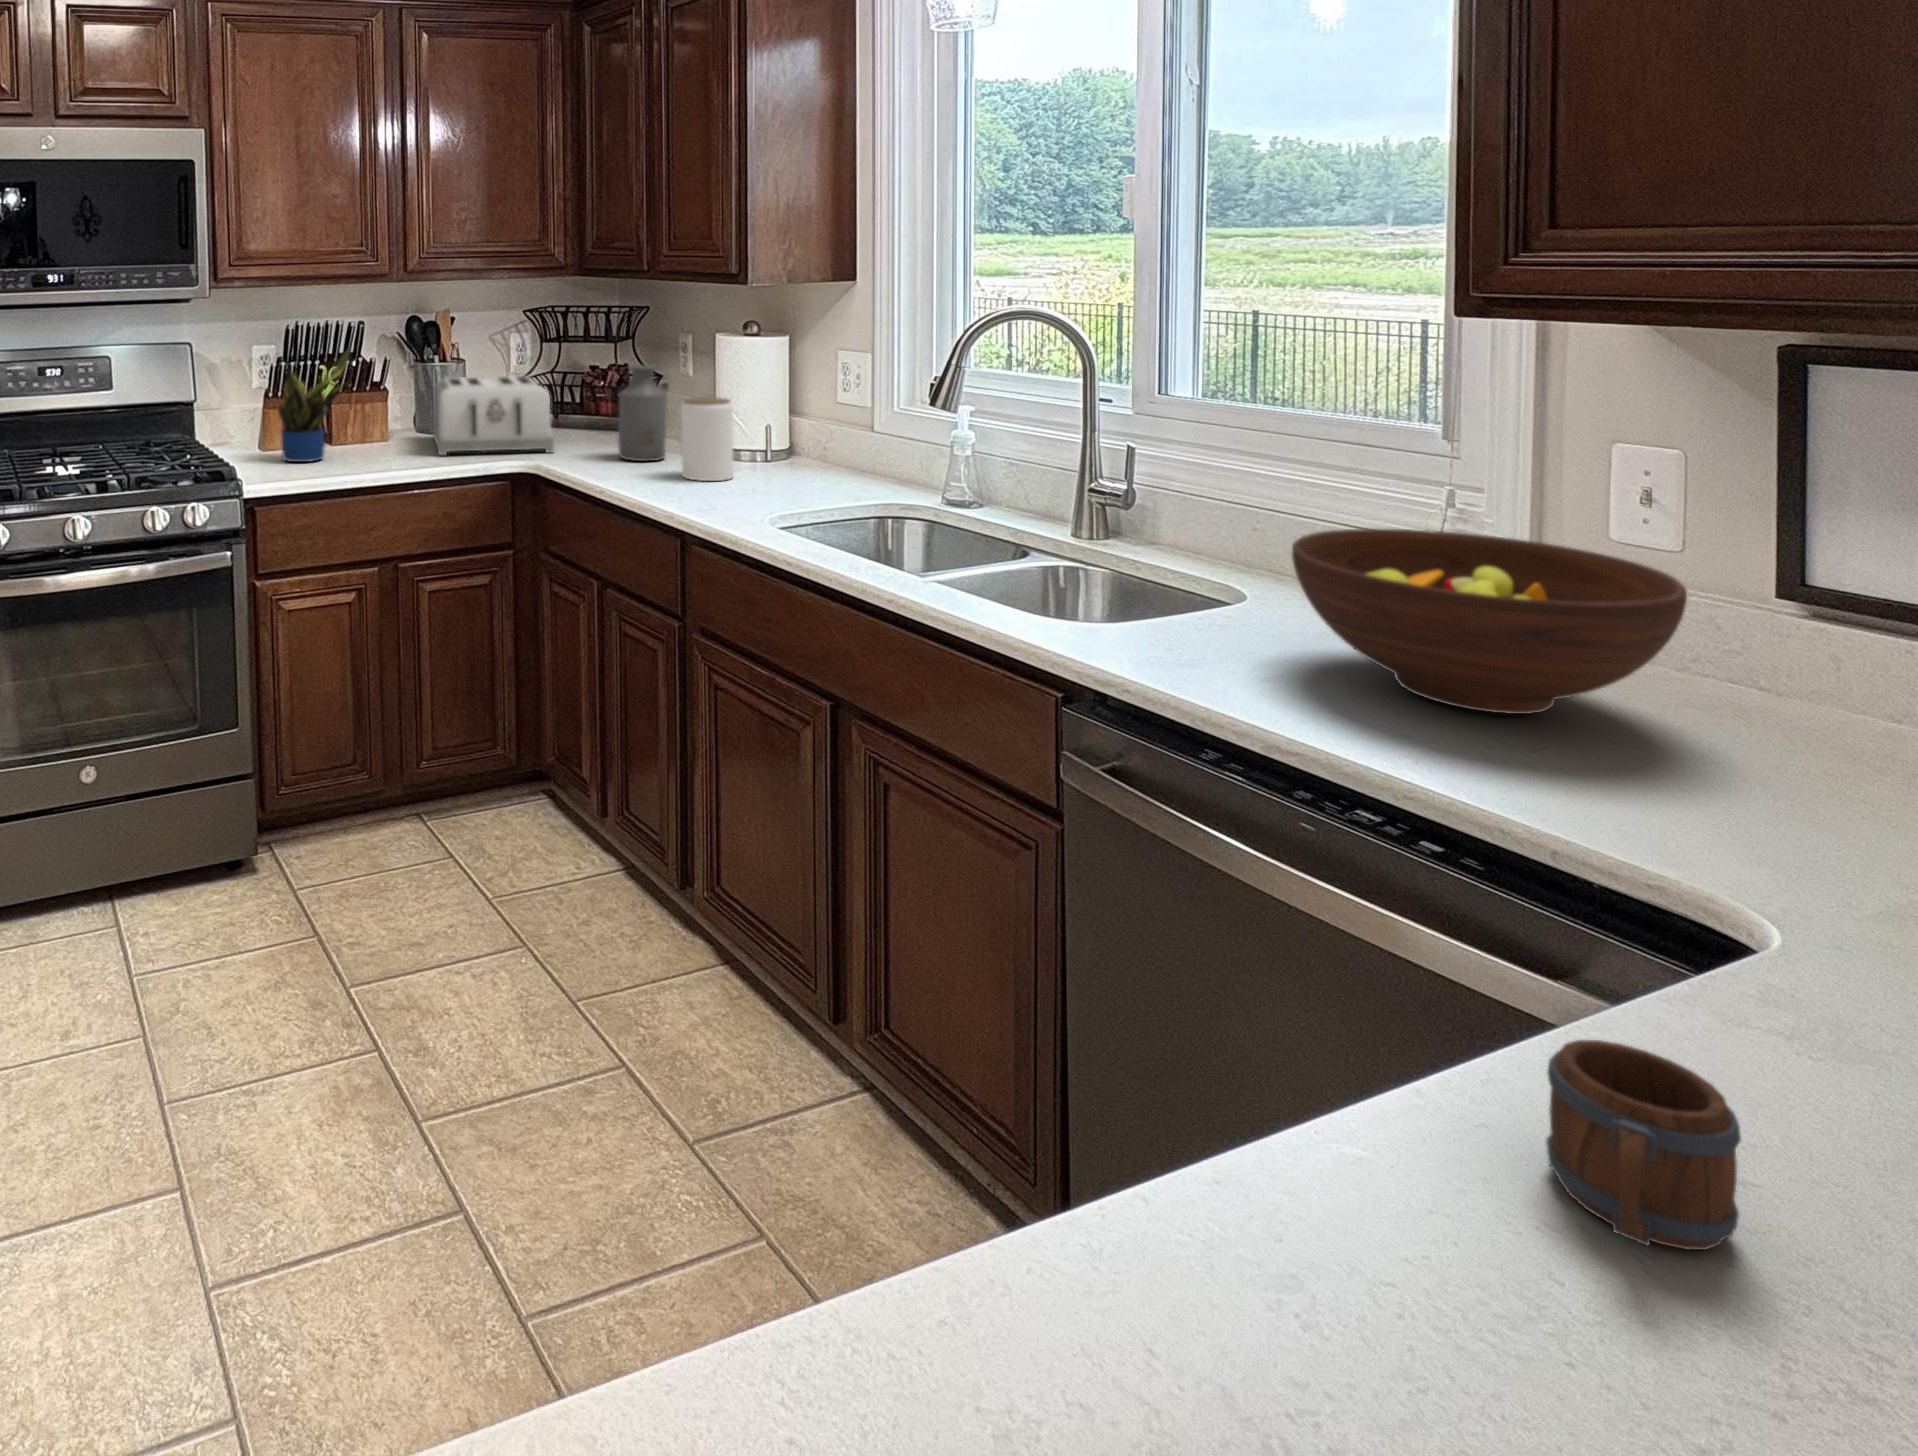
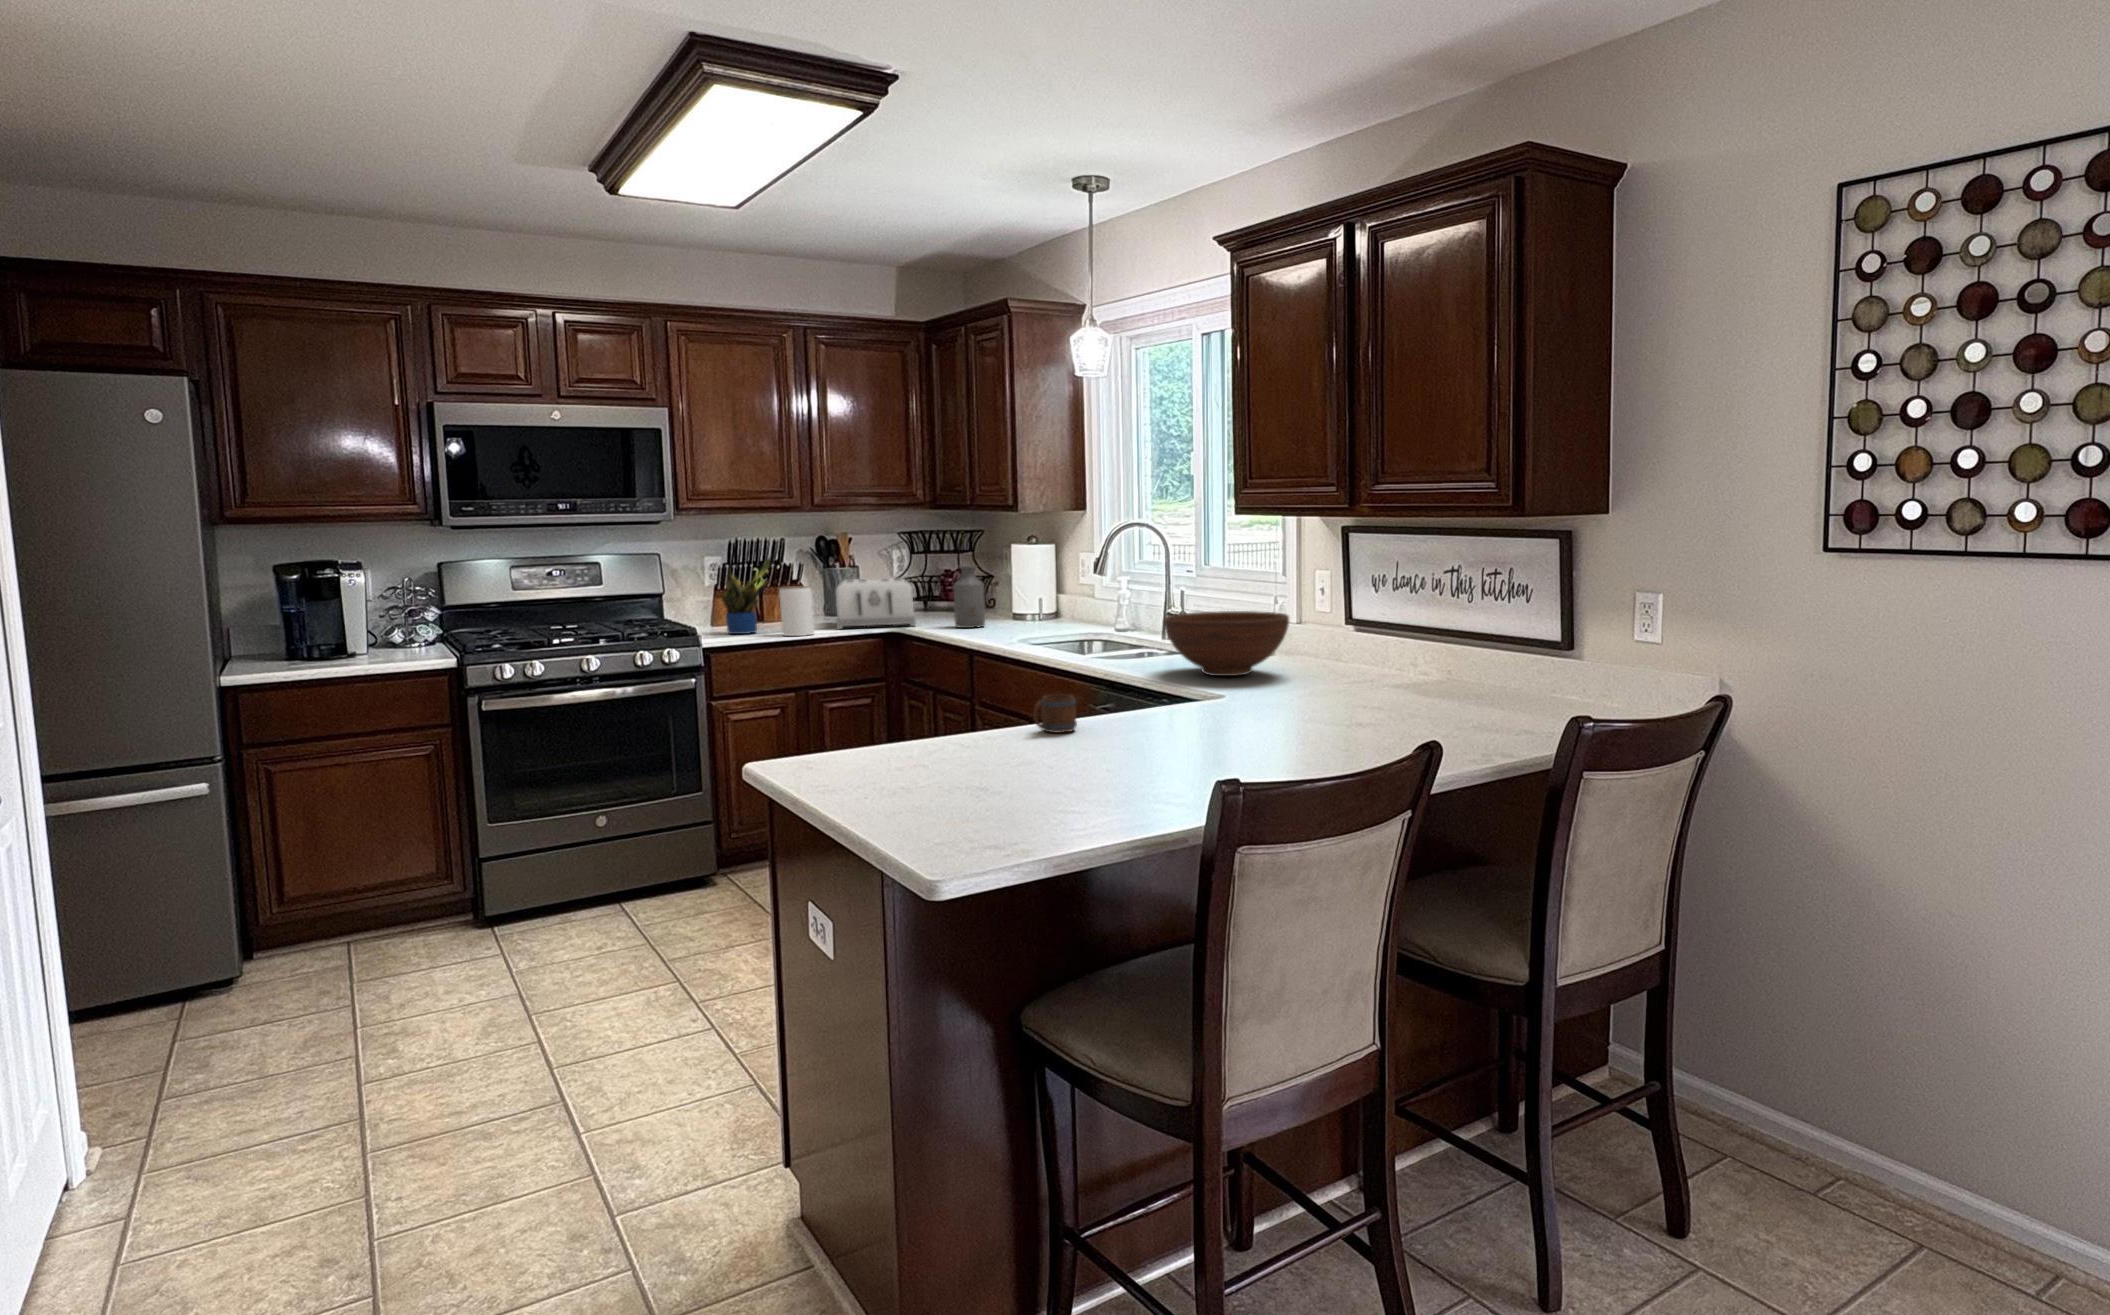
jar: present [681,397,734,481] -> present [779,586,814,636]

